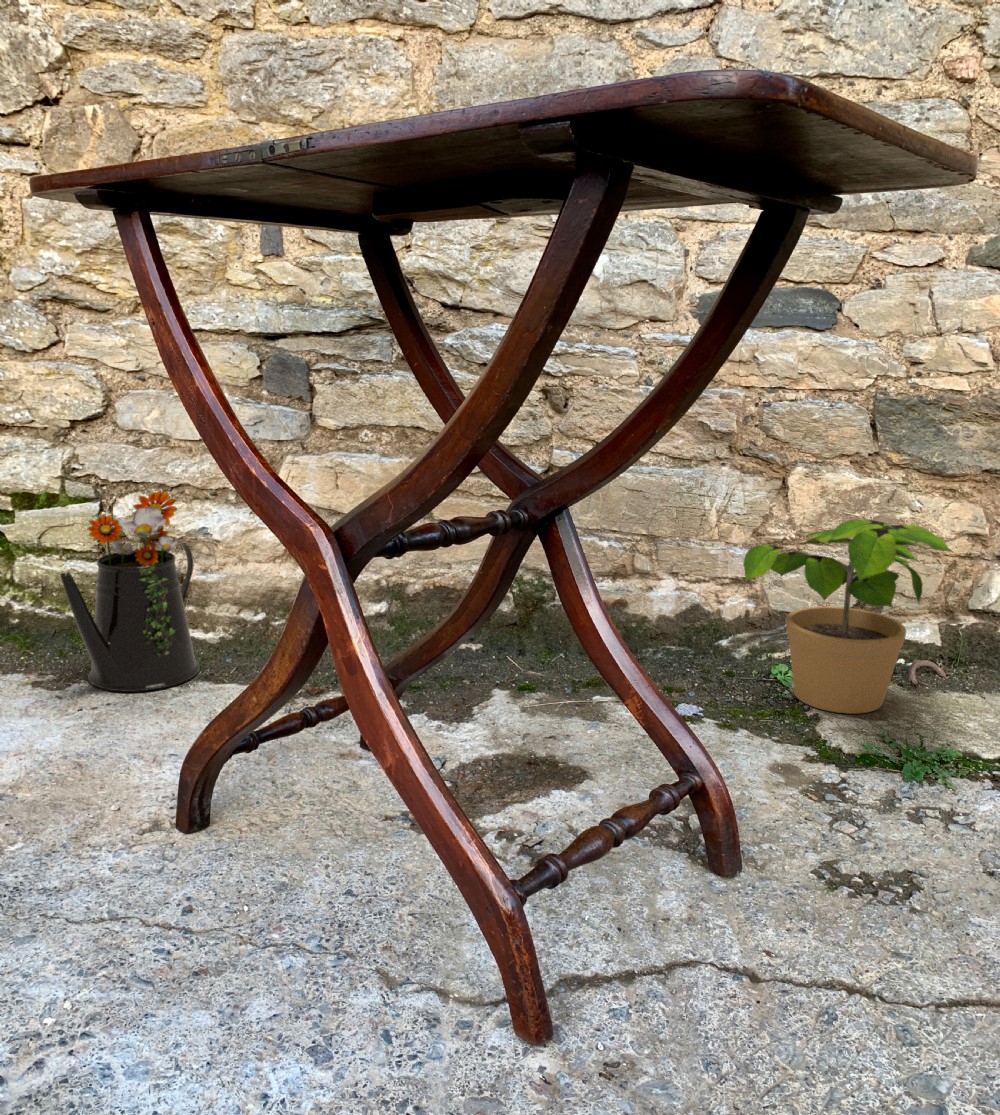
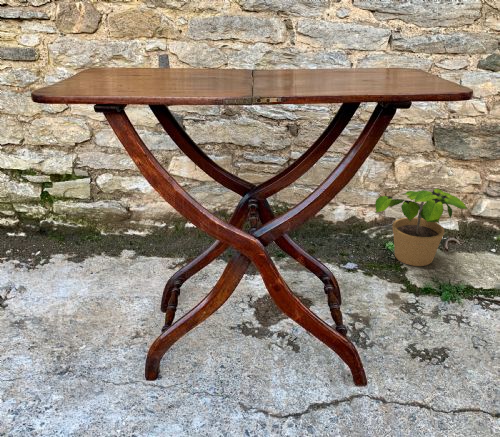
watering can: present [61,490,199,691] -> none [81,175,140,264]

